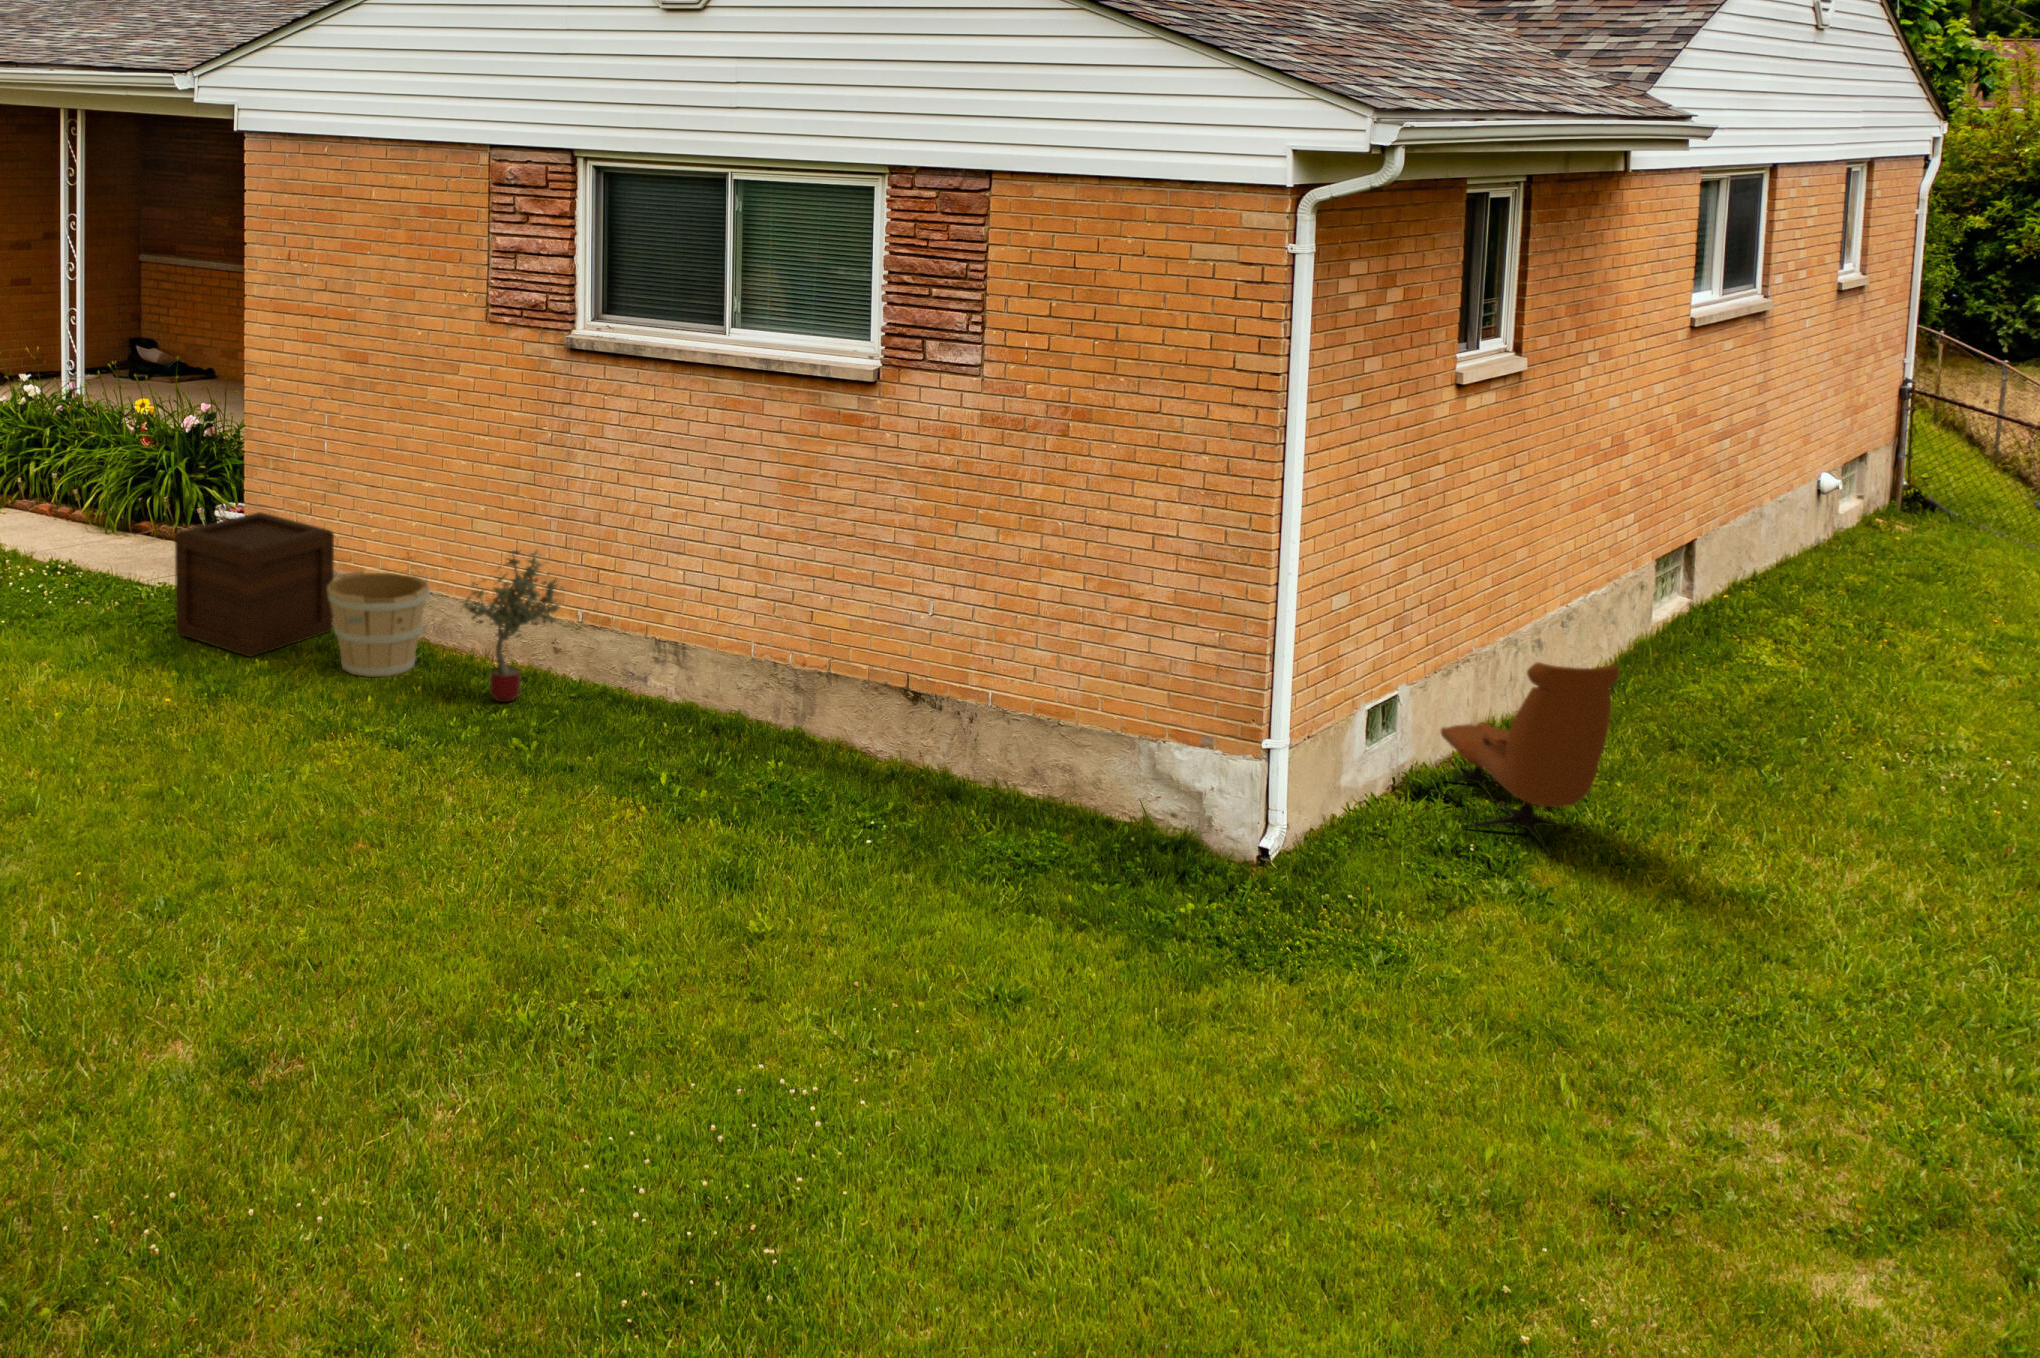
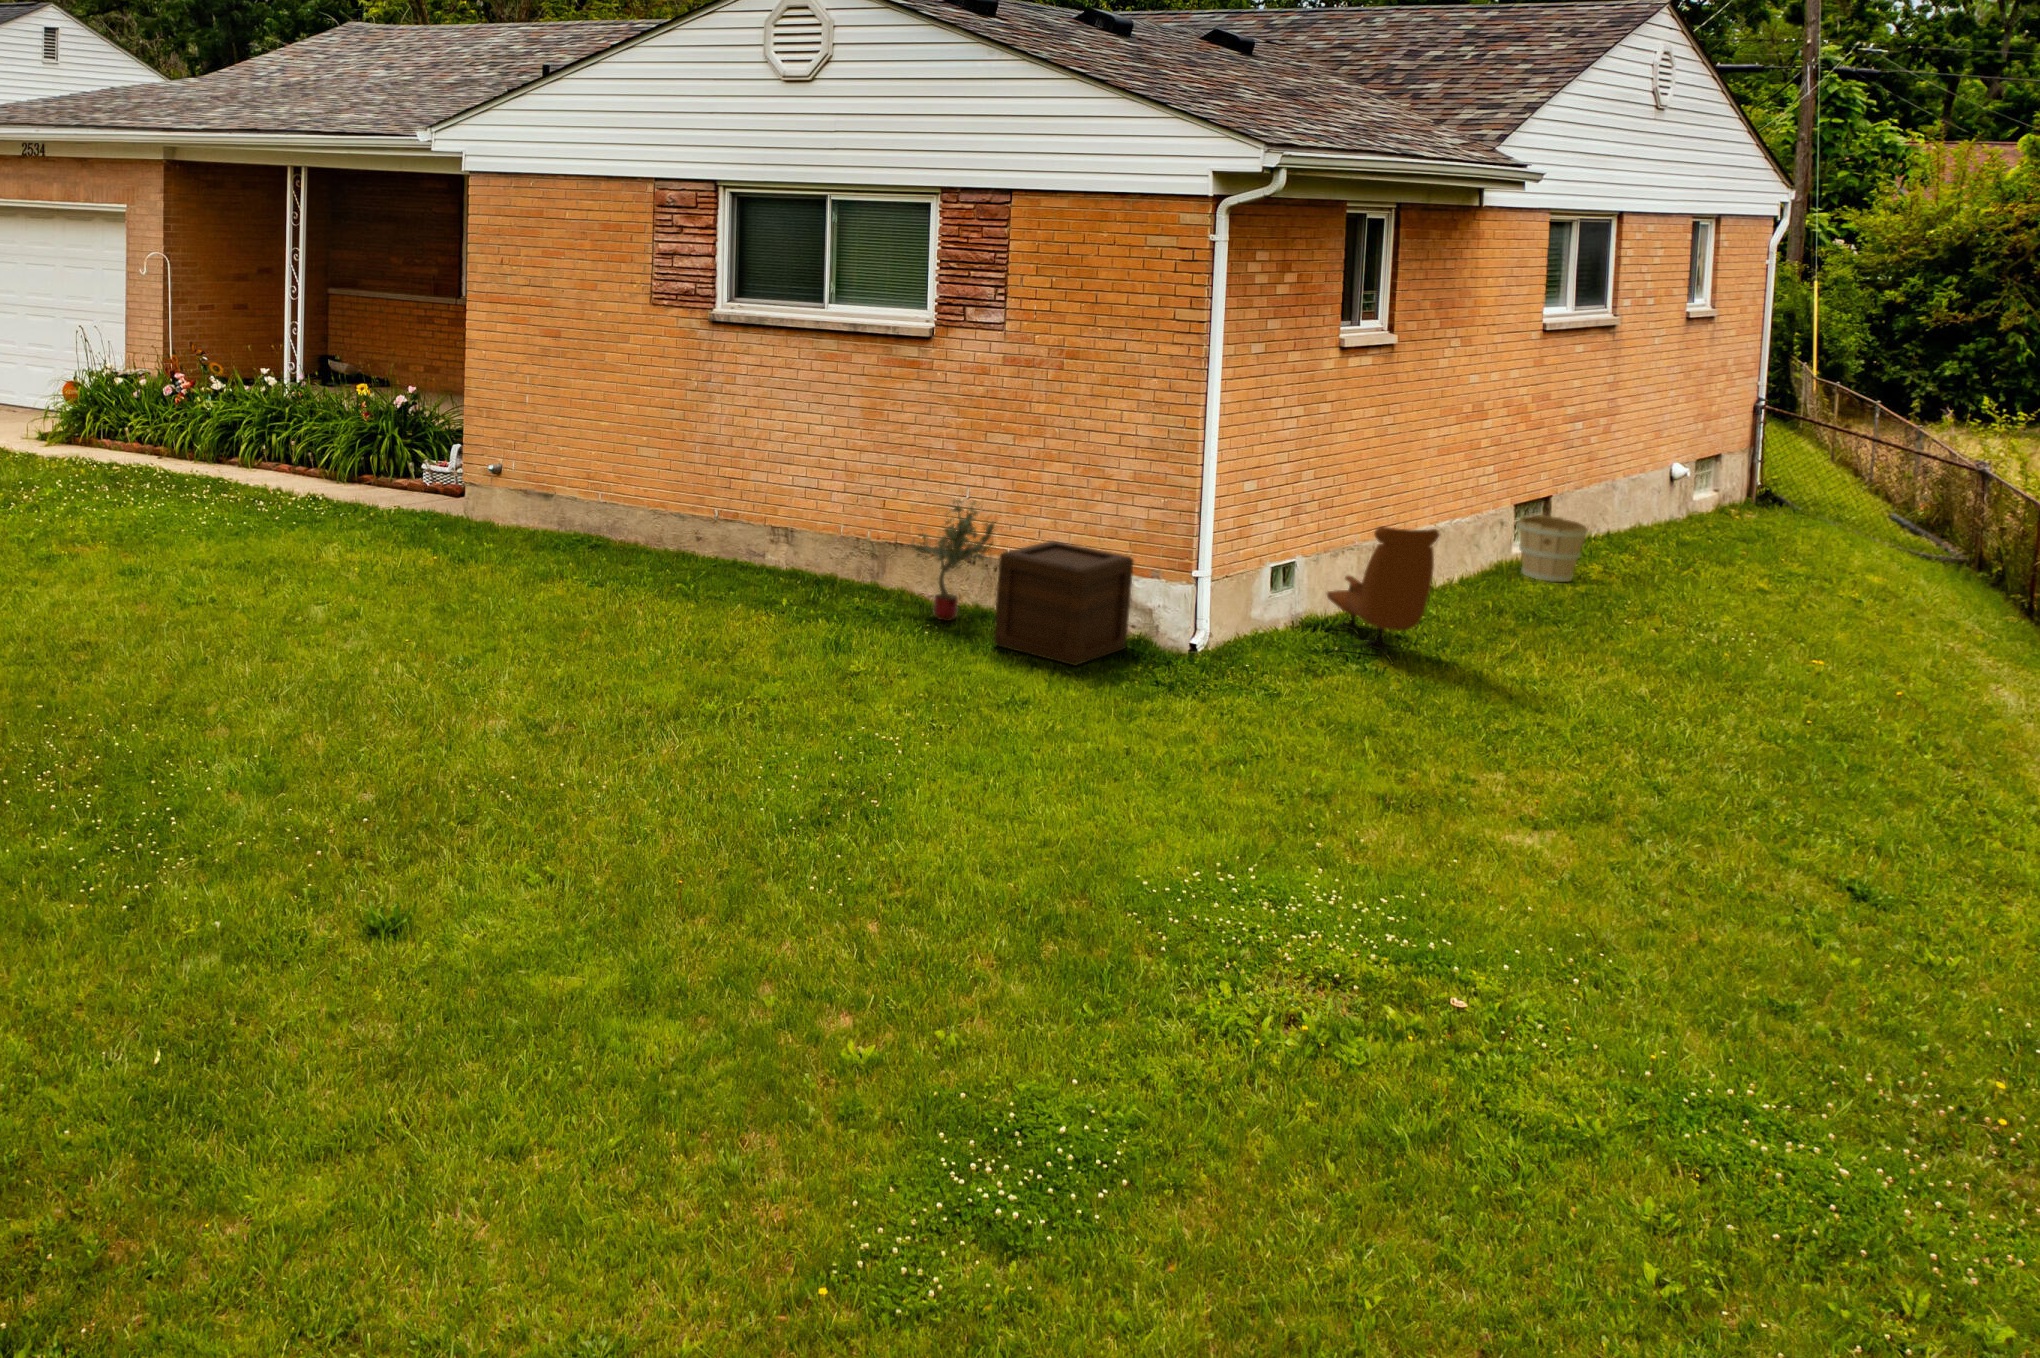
wooden crate: present [175,512,334,657] -> present [994,541,1133,665]
potted tree: present [463,550,563,702] -> present [910,500,995,621]
wooden bucket: present [328,571,430,677] -> present [1517,515,1588,582]

